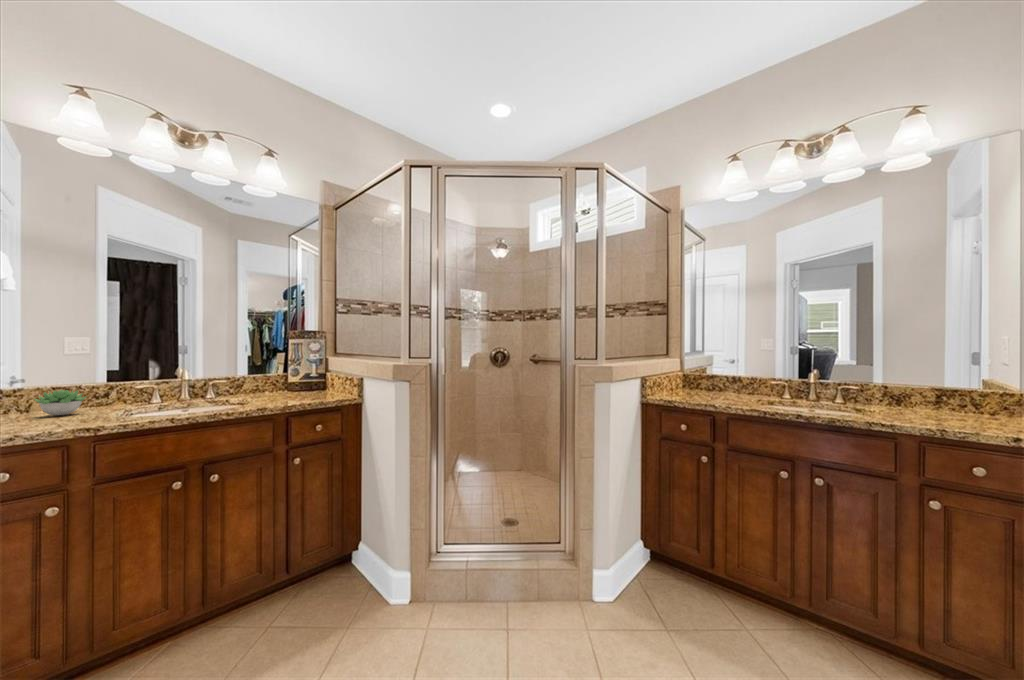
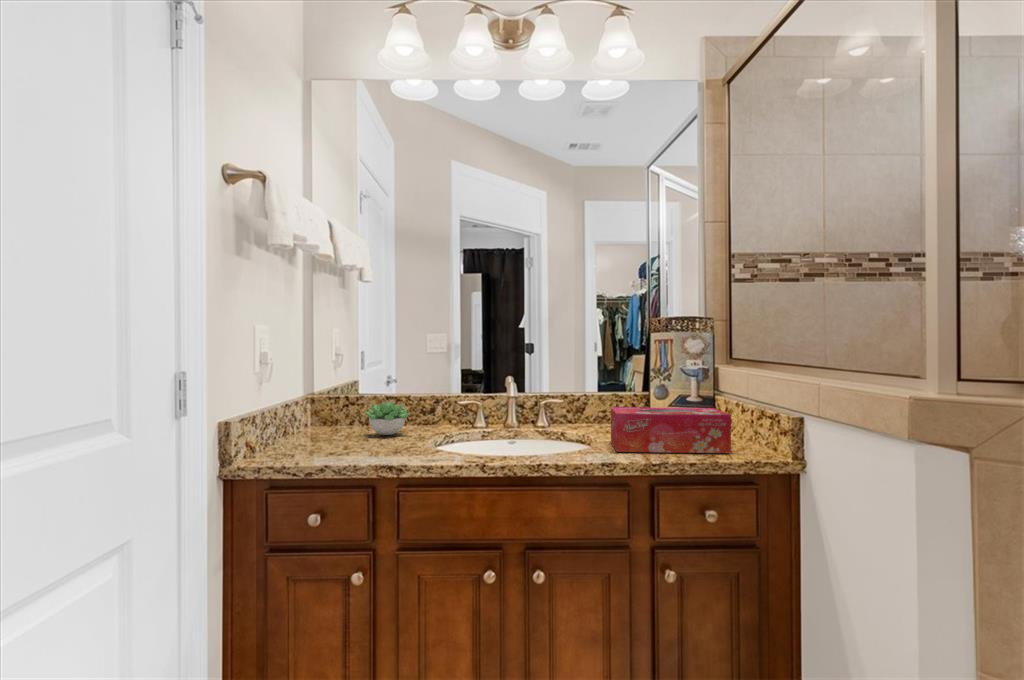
tissue box: none [262,378,332,404] -> present [611,407,731,453]

